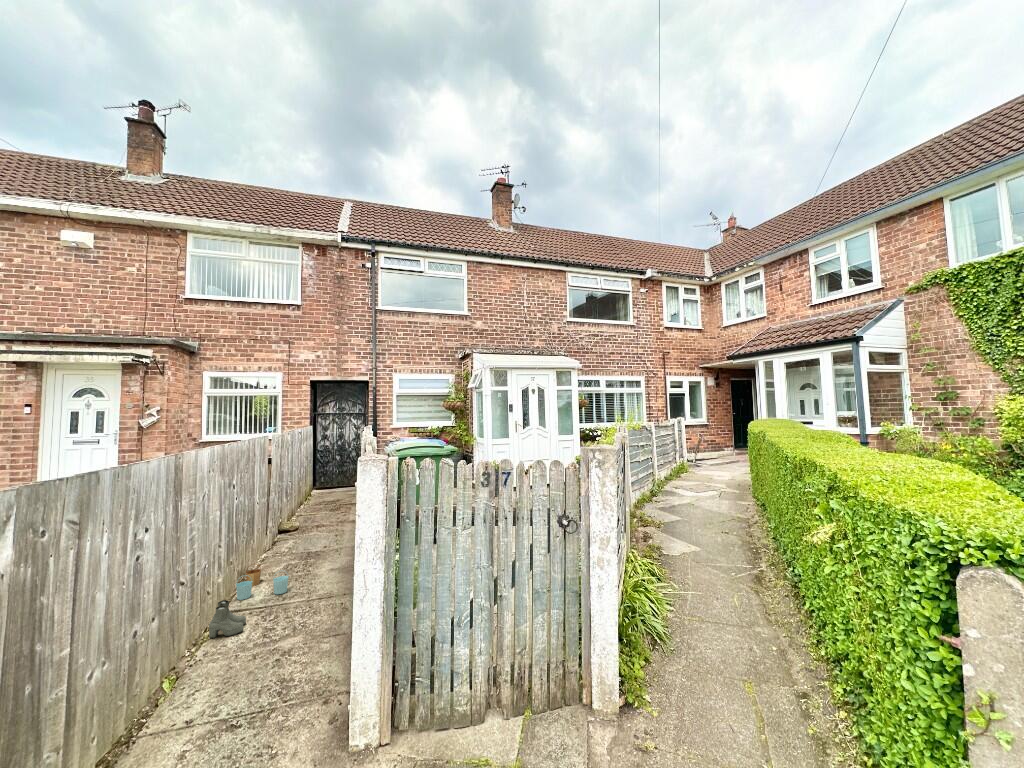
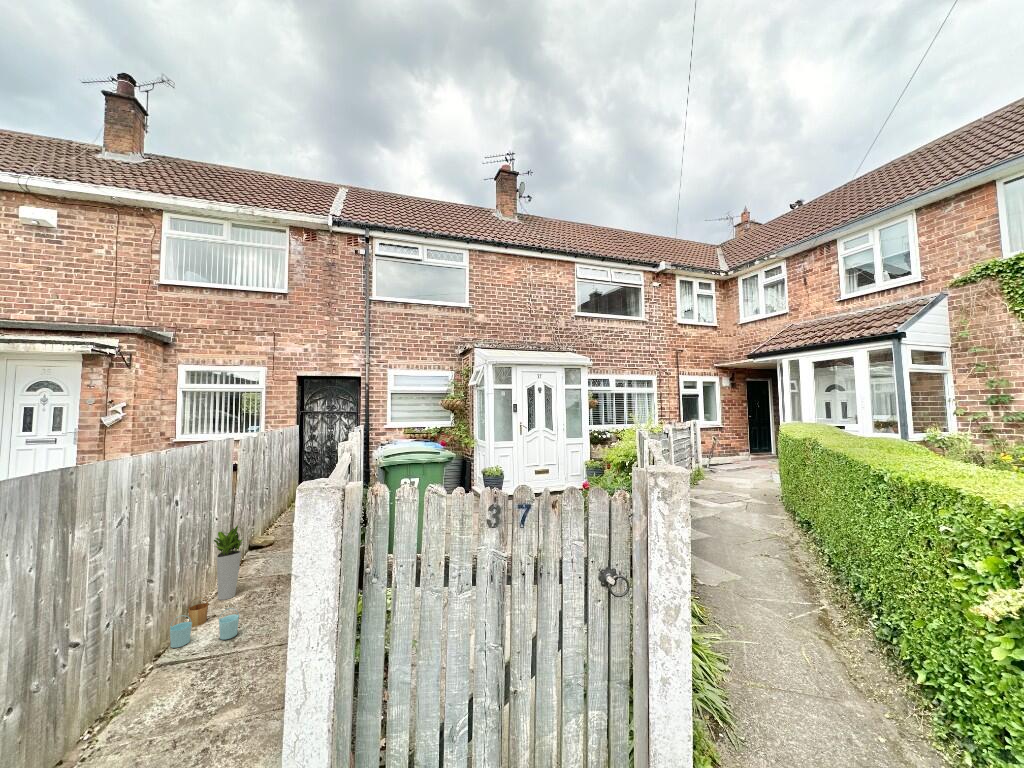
planter: none [260,508,285,569] -> present [214,525,242,600]
boots: present [209,600,246,638] -> none [113,657,170,714]

